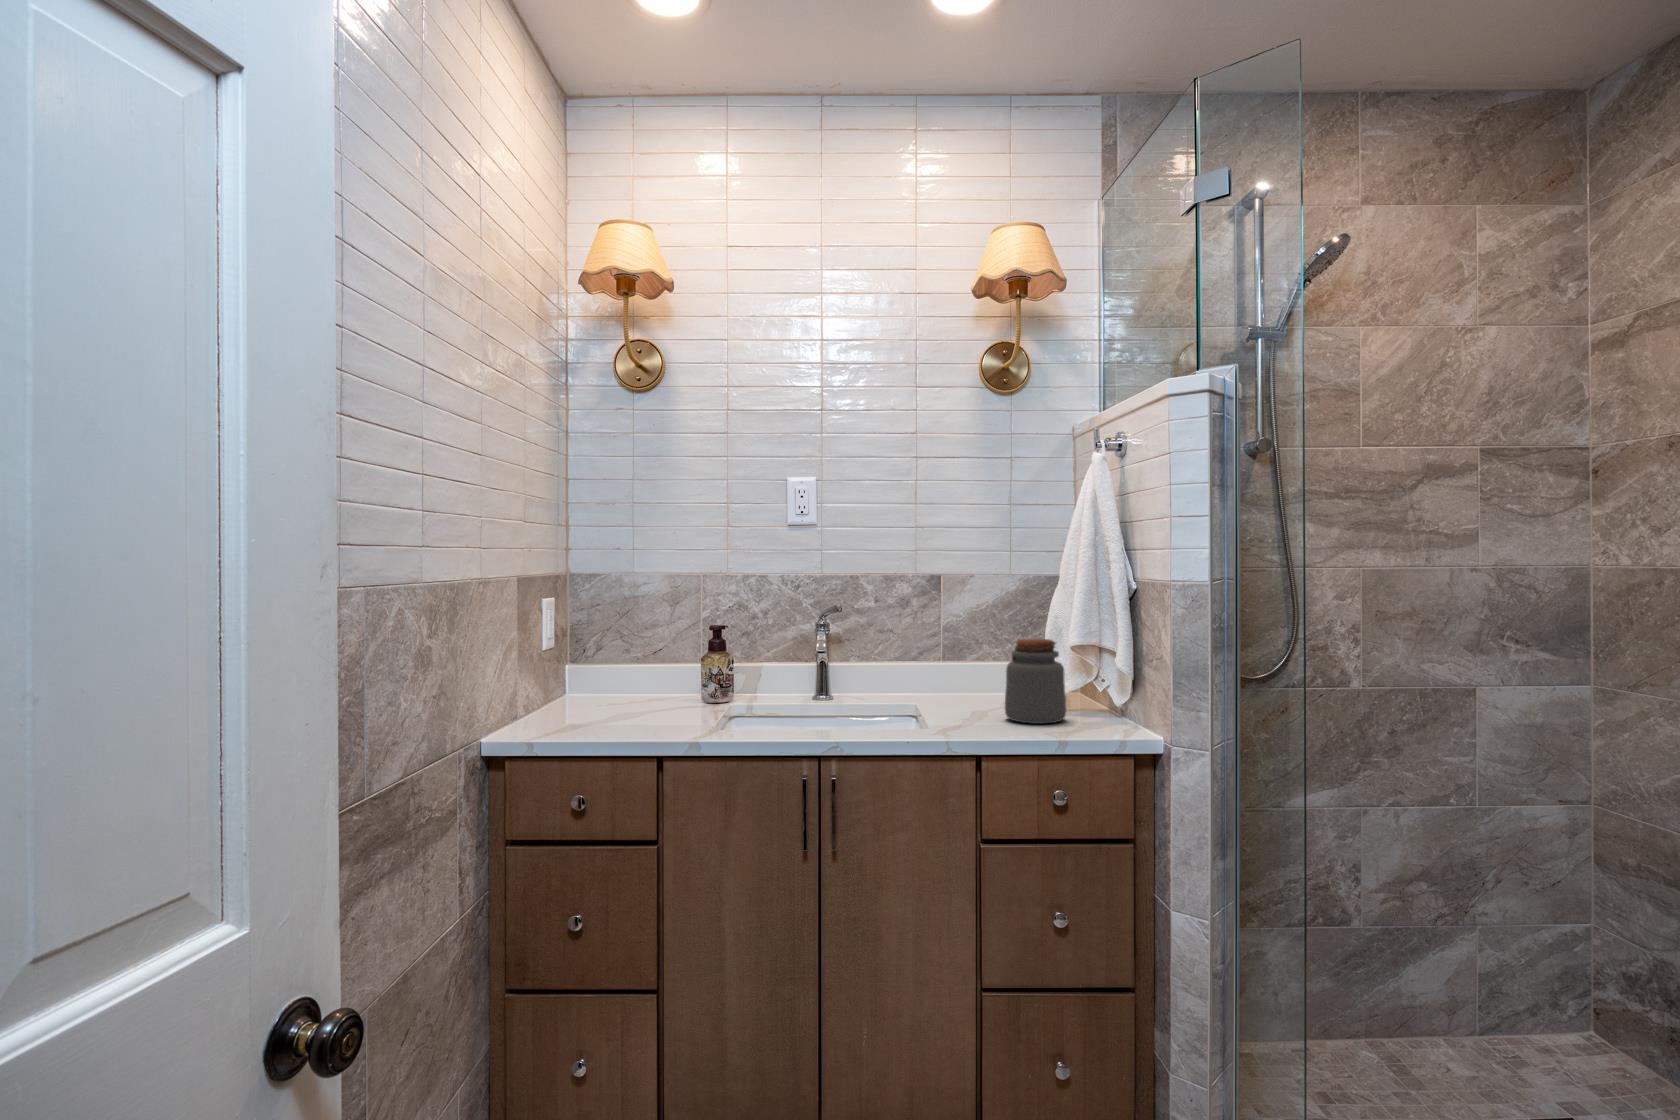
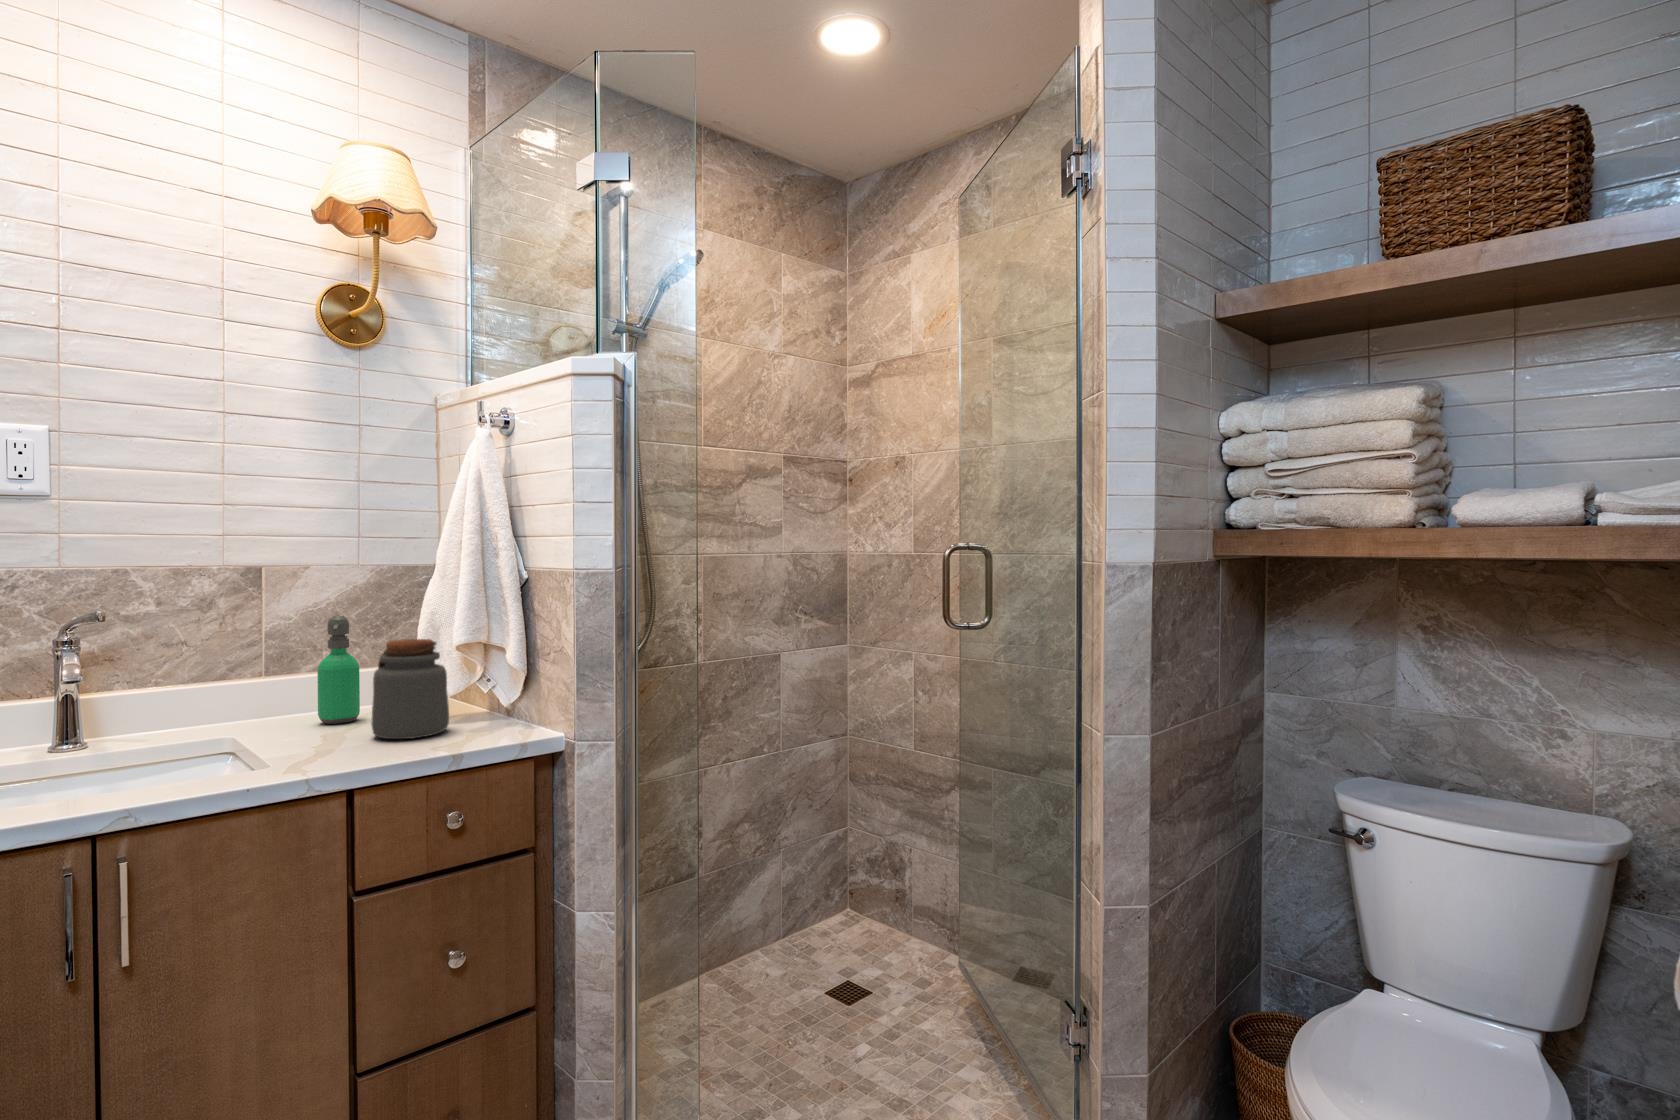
soap dispenser: none [975,617,1006,706] -> present [317,616,360,724]

